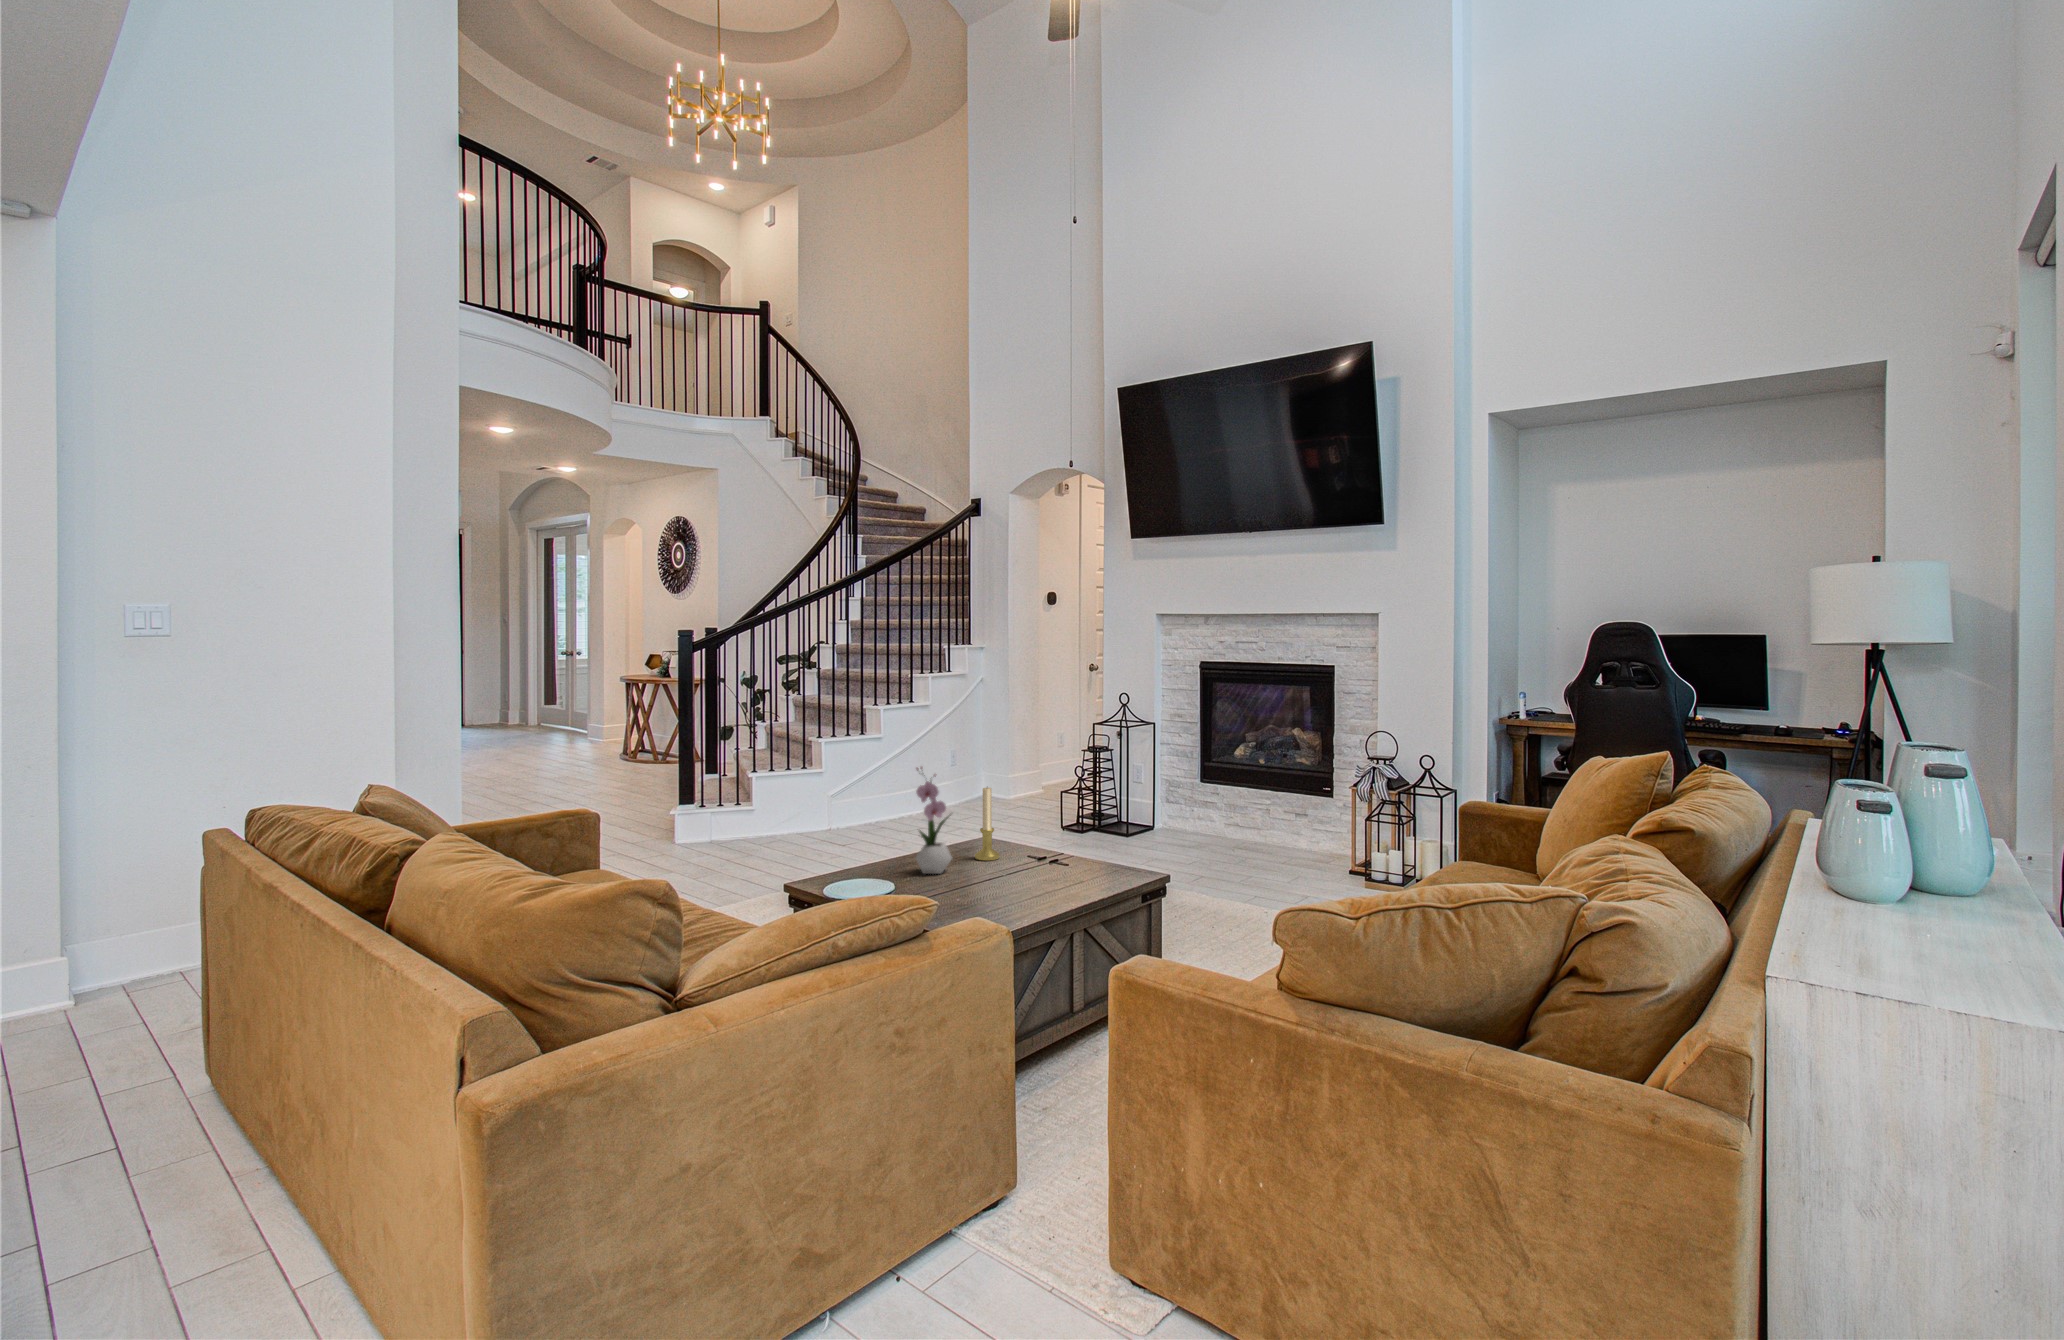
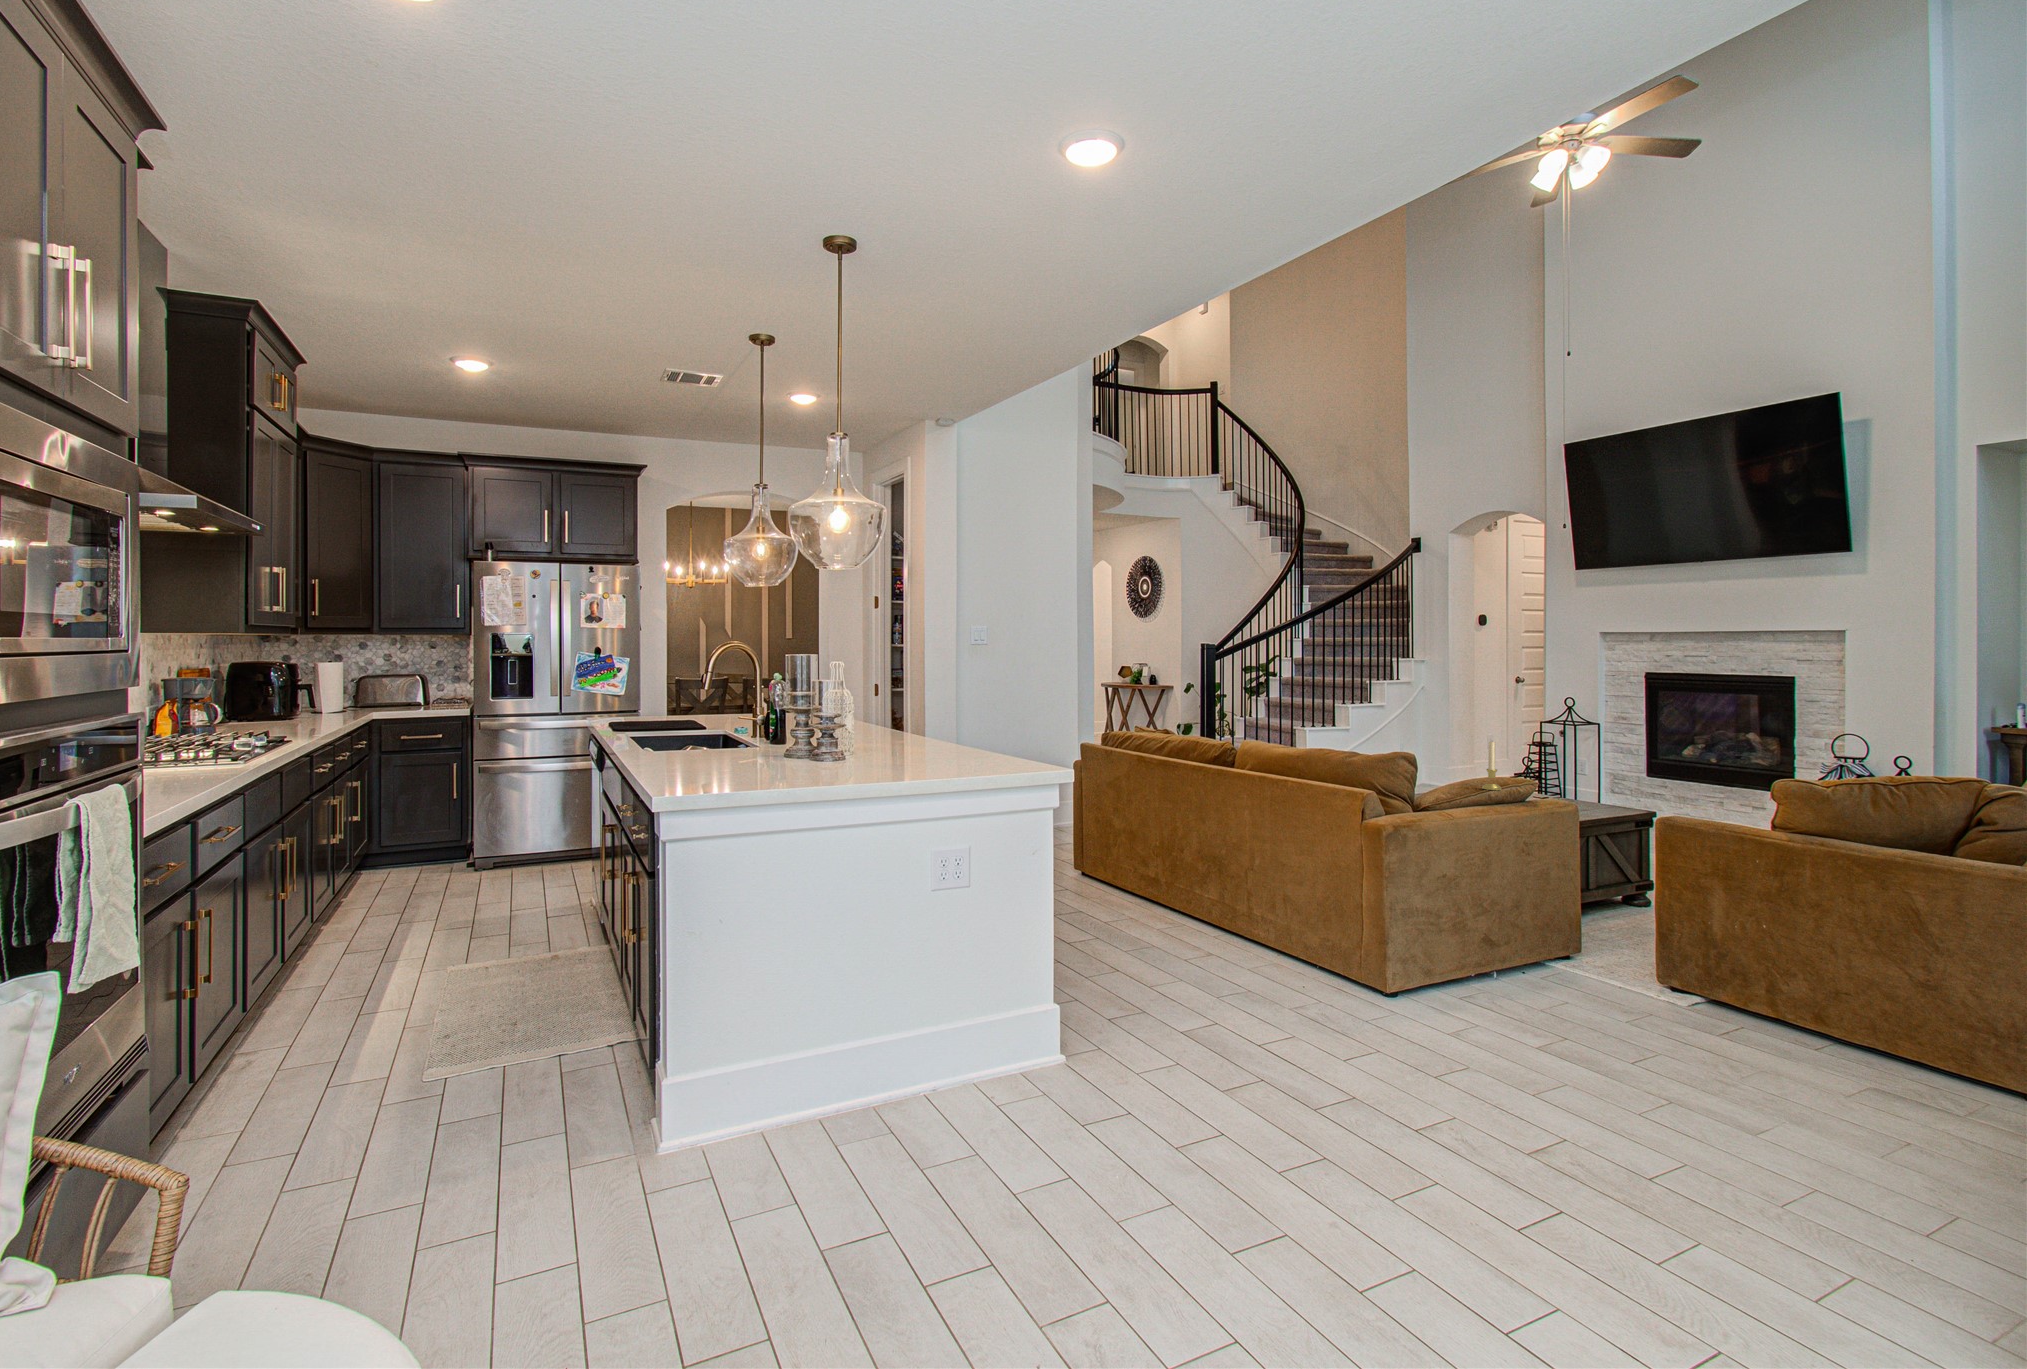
flower arrangement: present [916,767,952,874] -> none [1444,721,1472,792]

